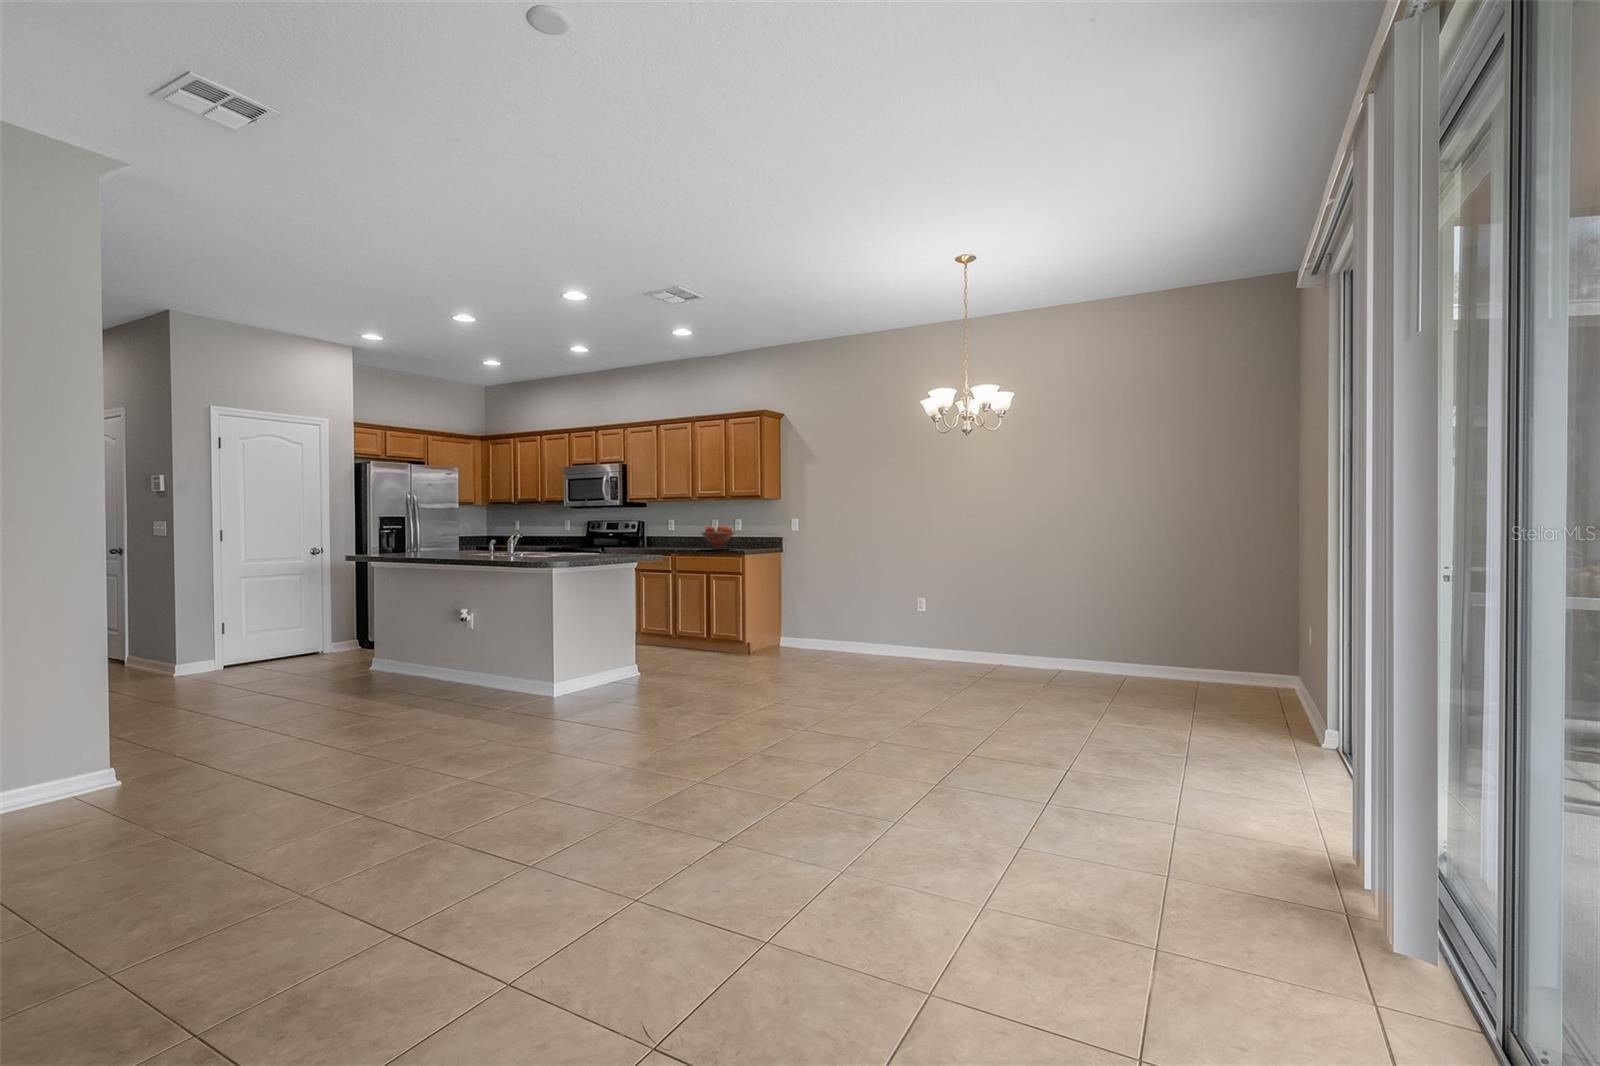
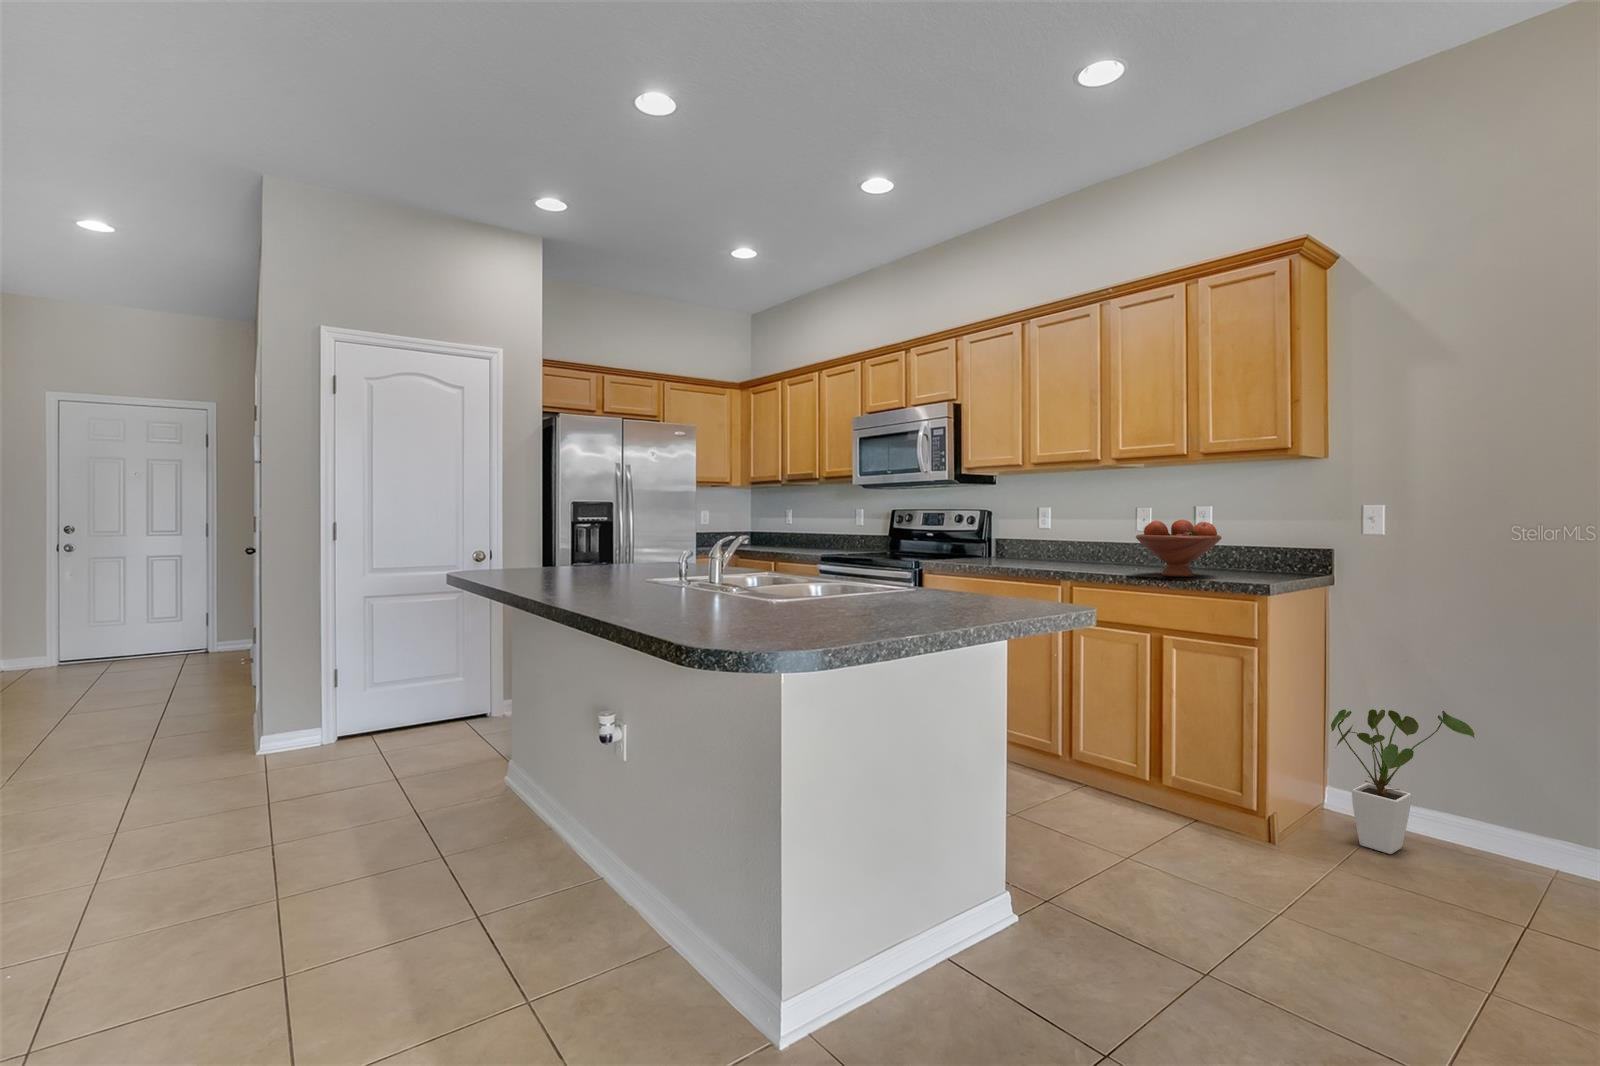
house plant: none [769,598,819,655] -> present [1331,709,1475,854]

